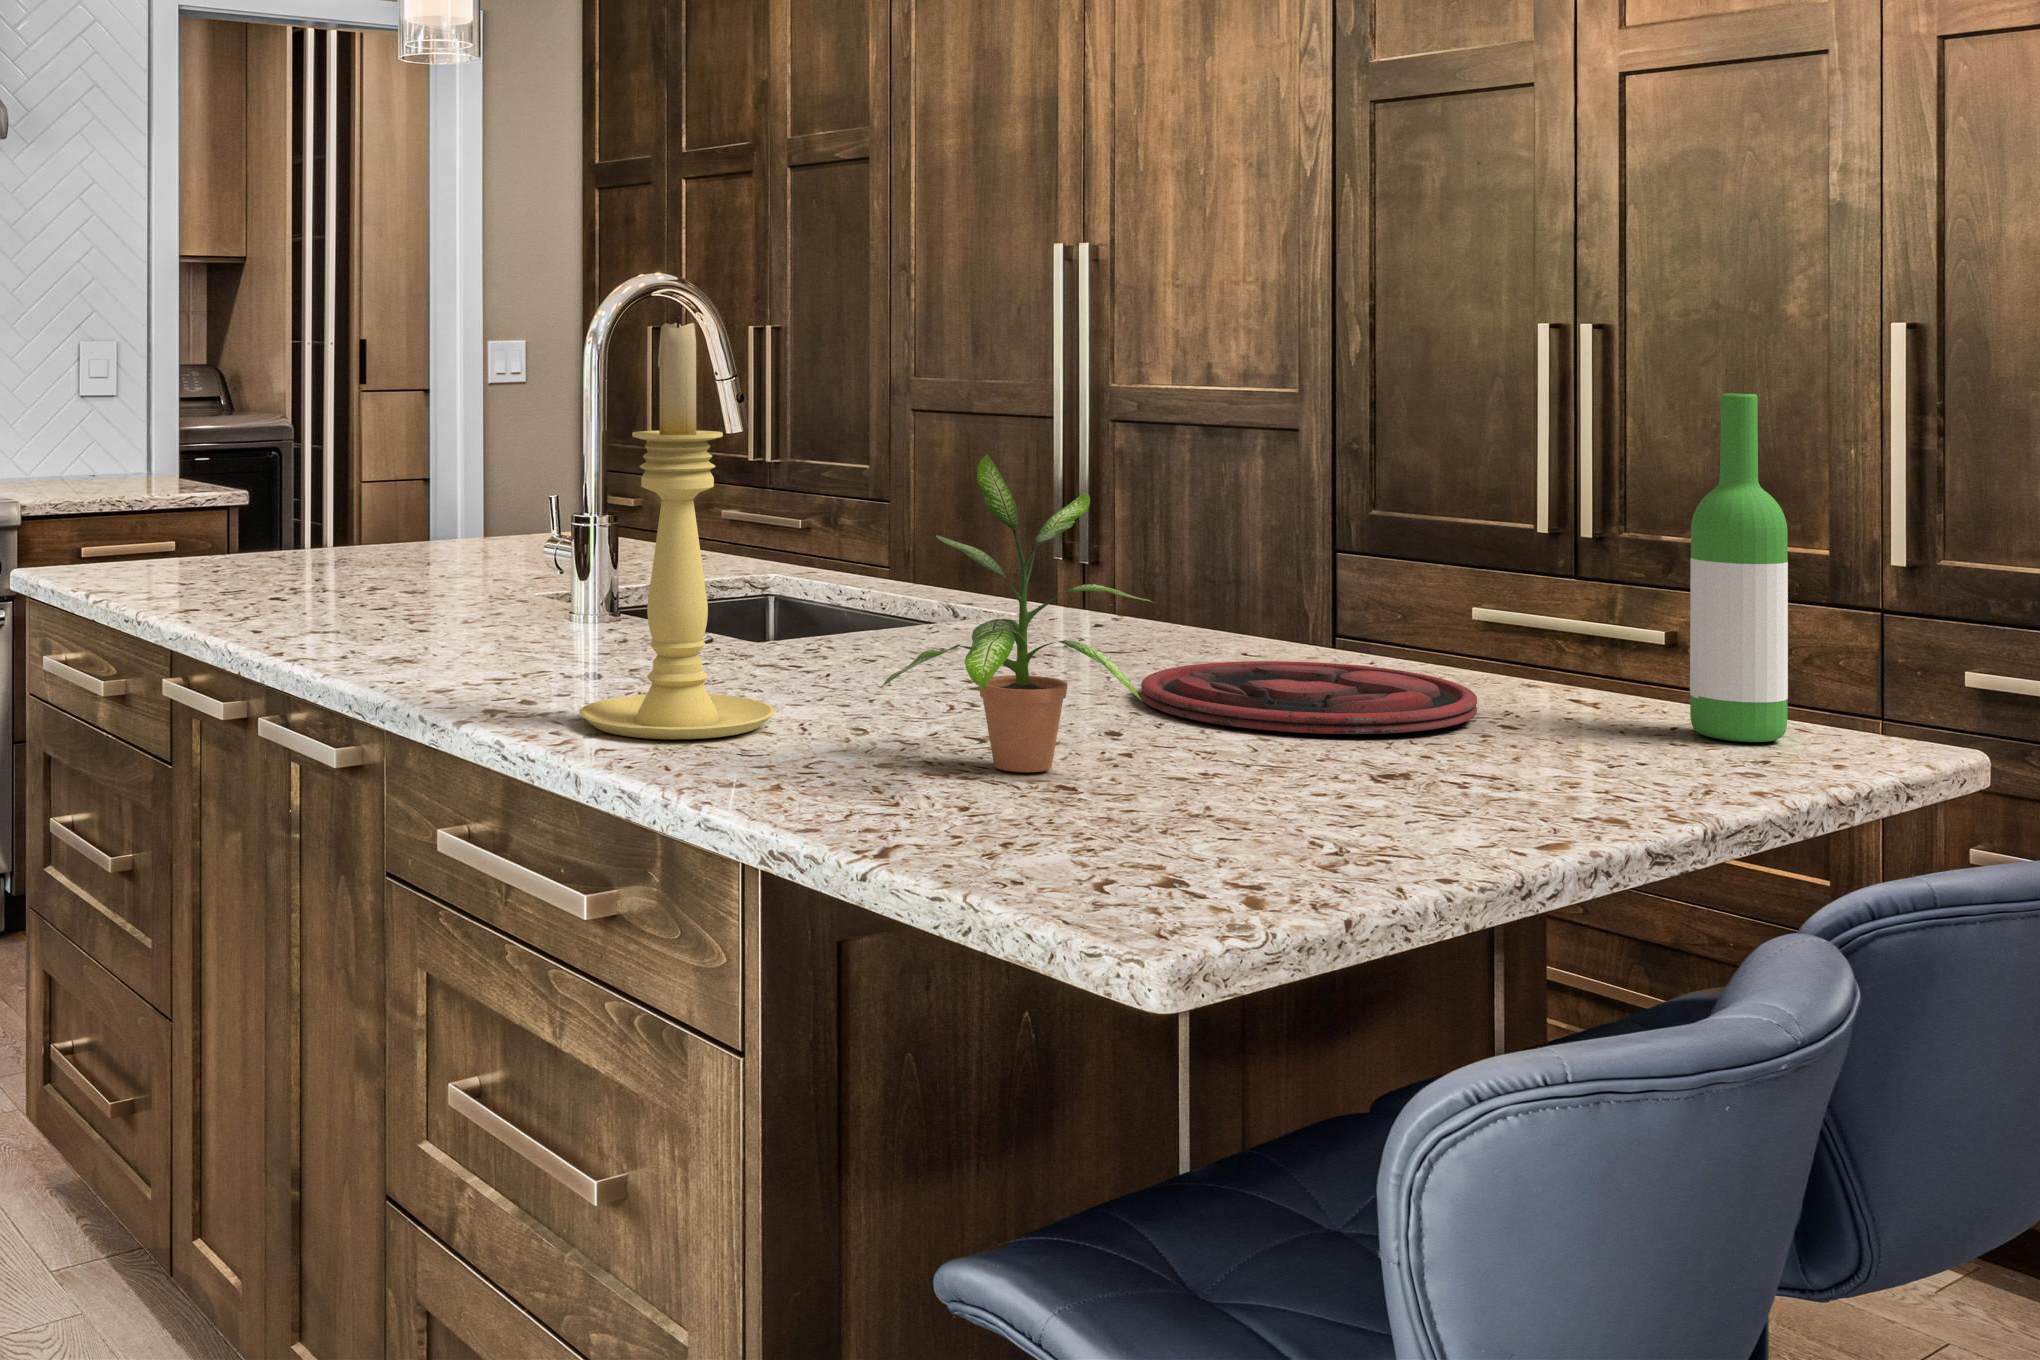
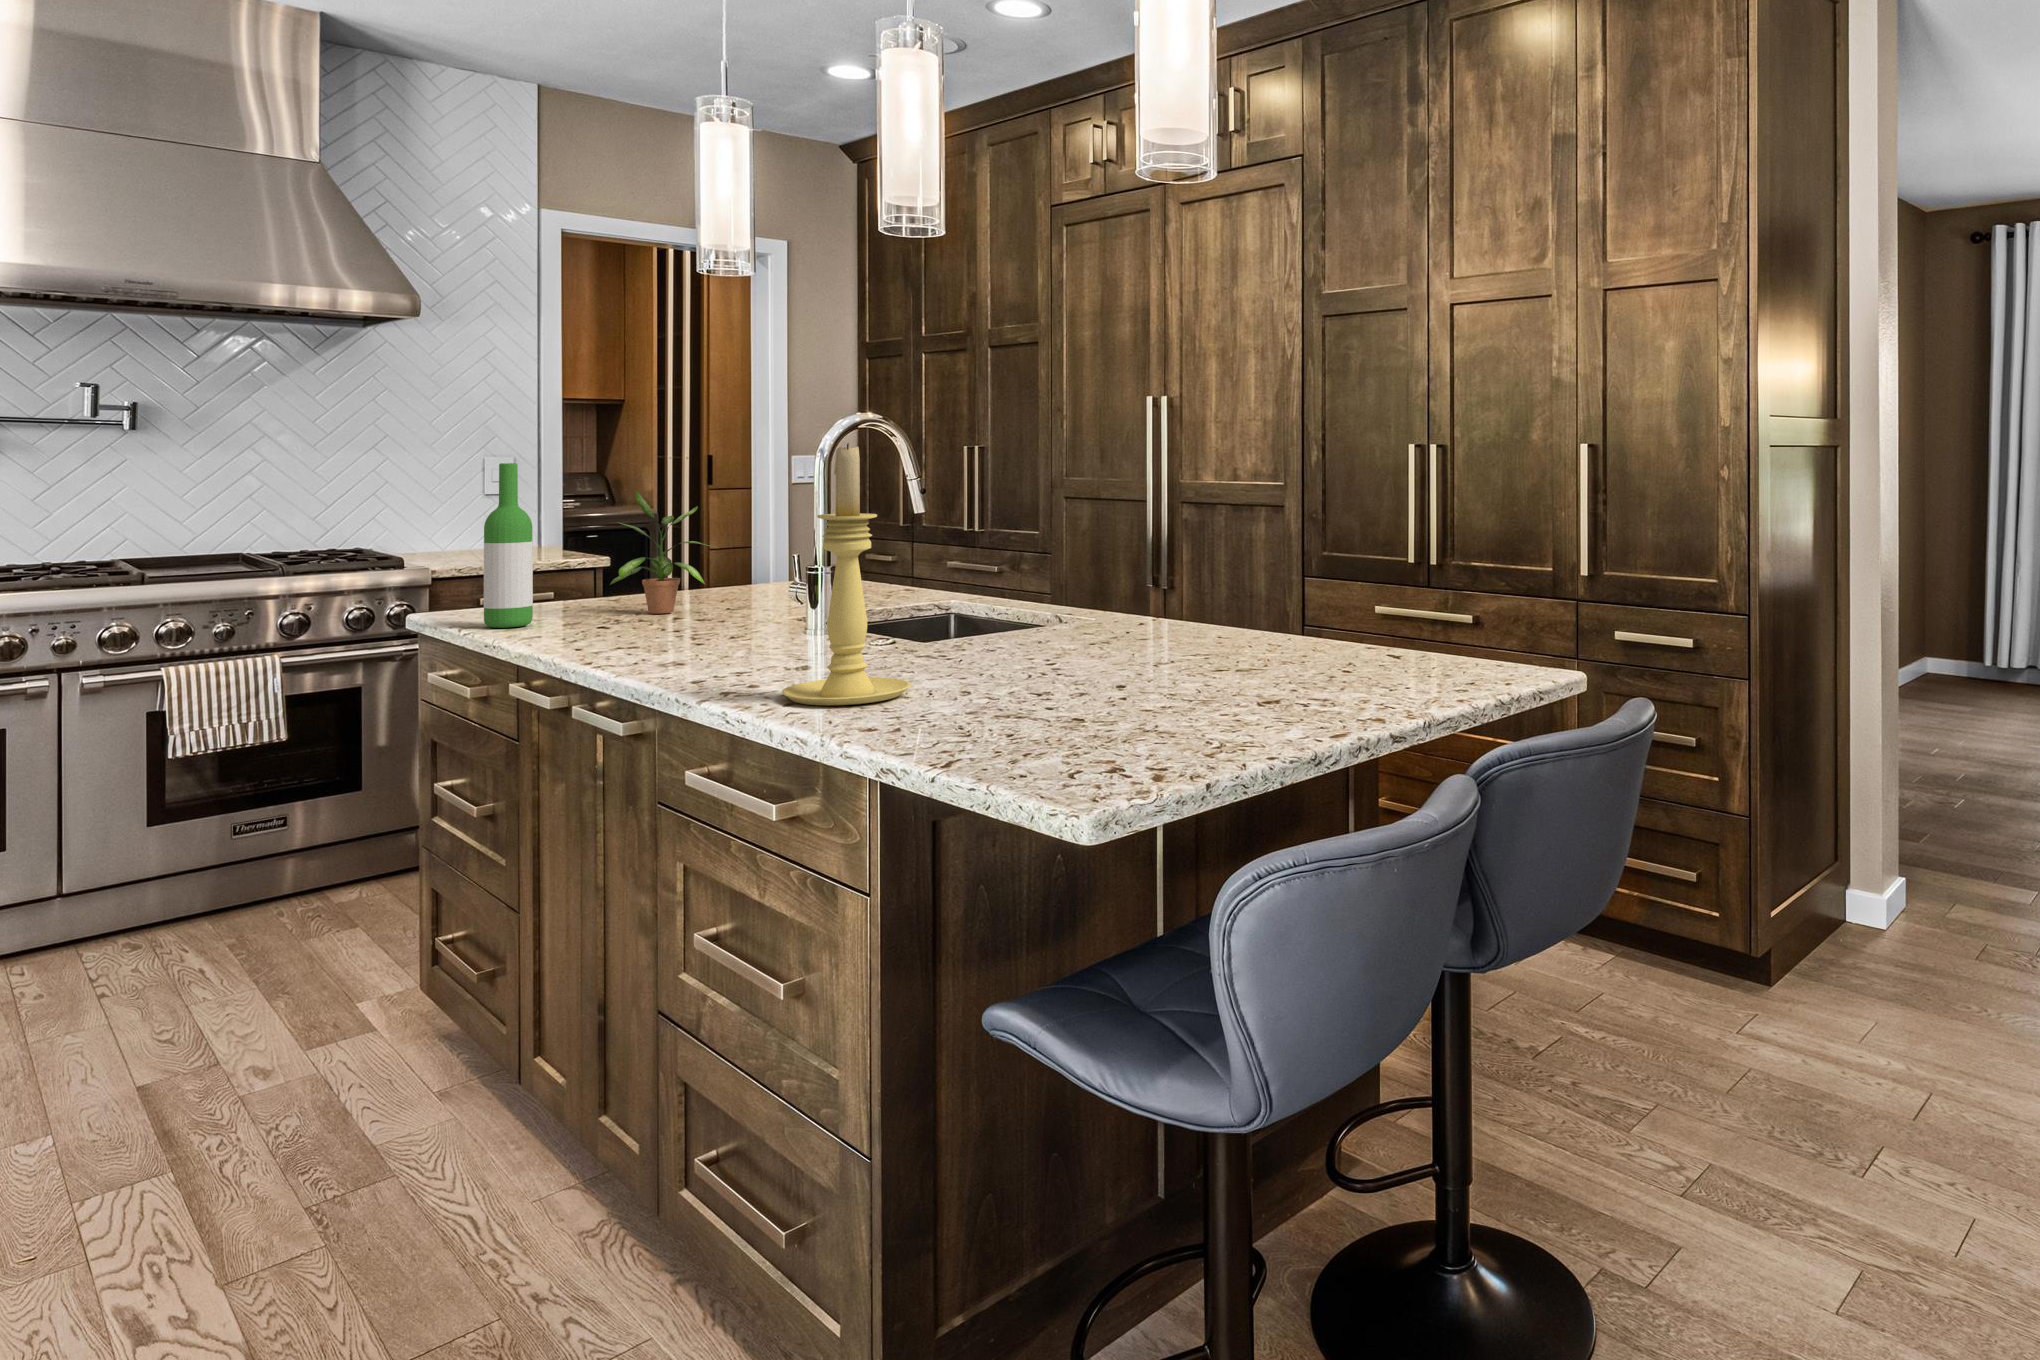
wine bottle: present [1690,393,1788,742] -> present [484,463,533,628]
potted plant: present [882,454,1152,772] -> present [611,491,710,614]
plate: present [1141,661,1477,734] -> none [1146,645,1335,684]

